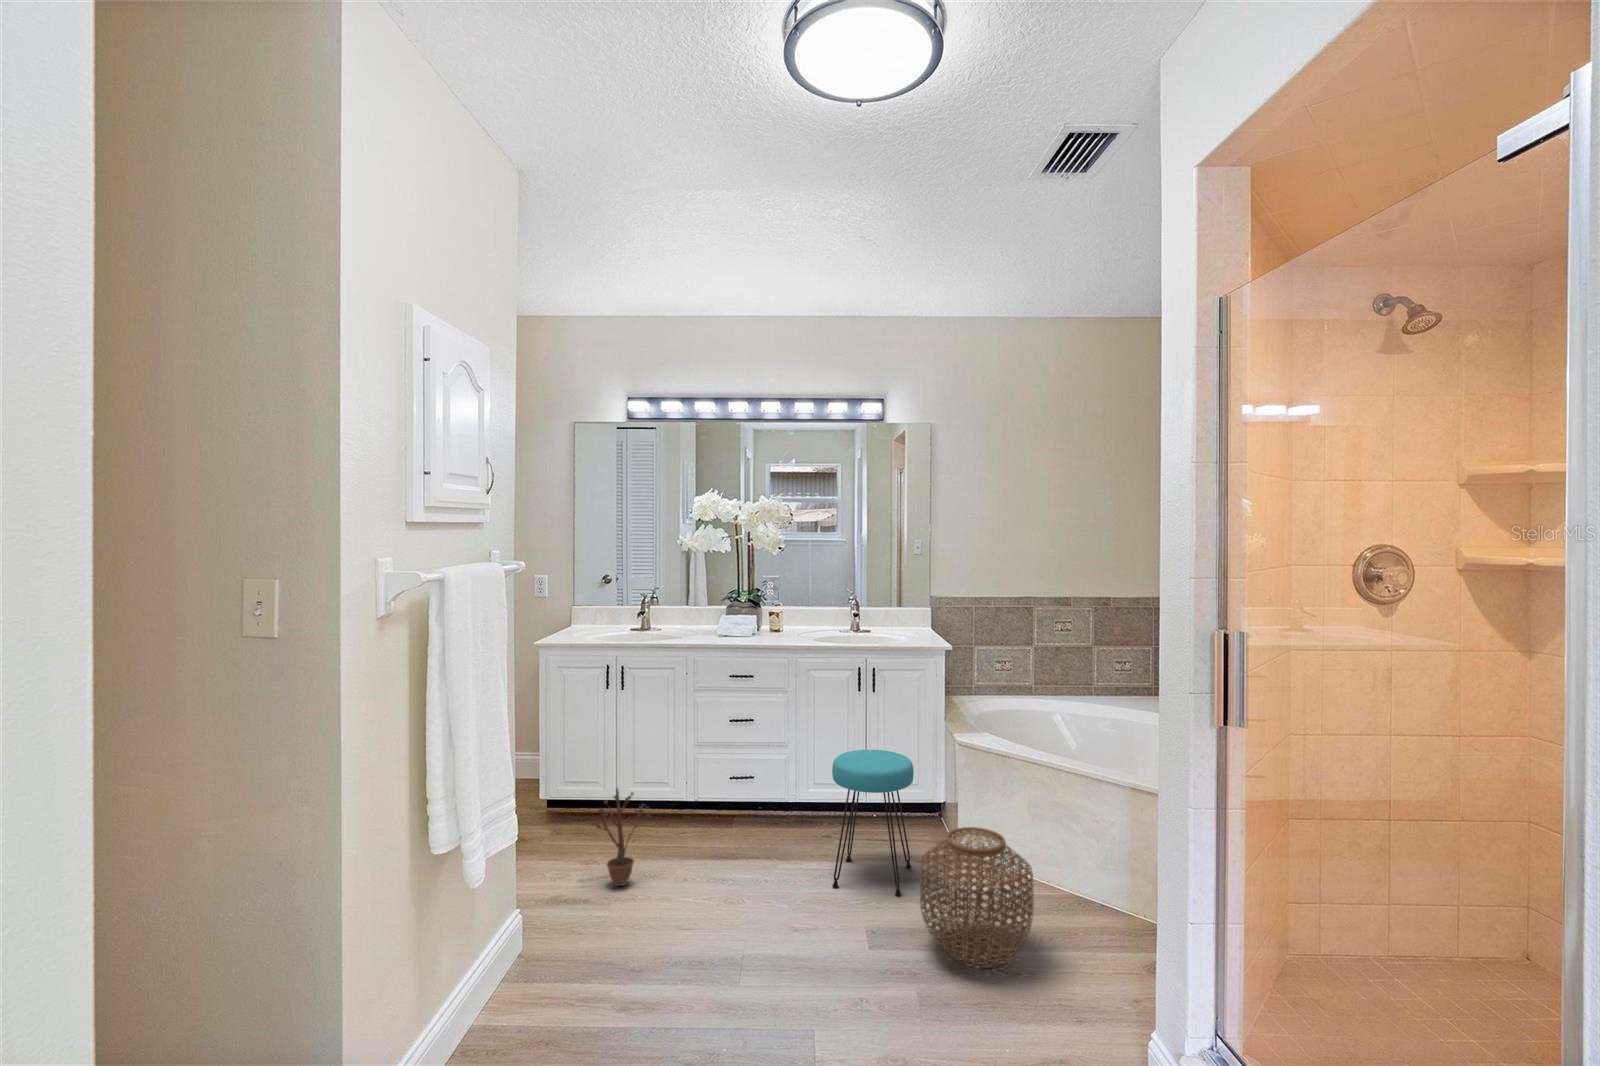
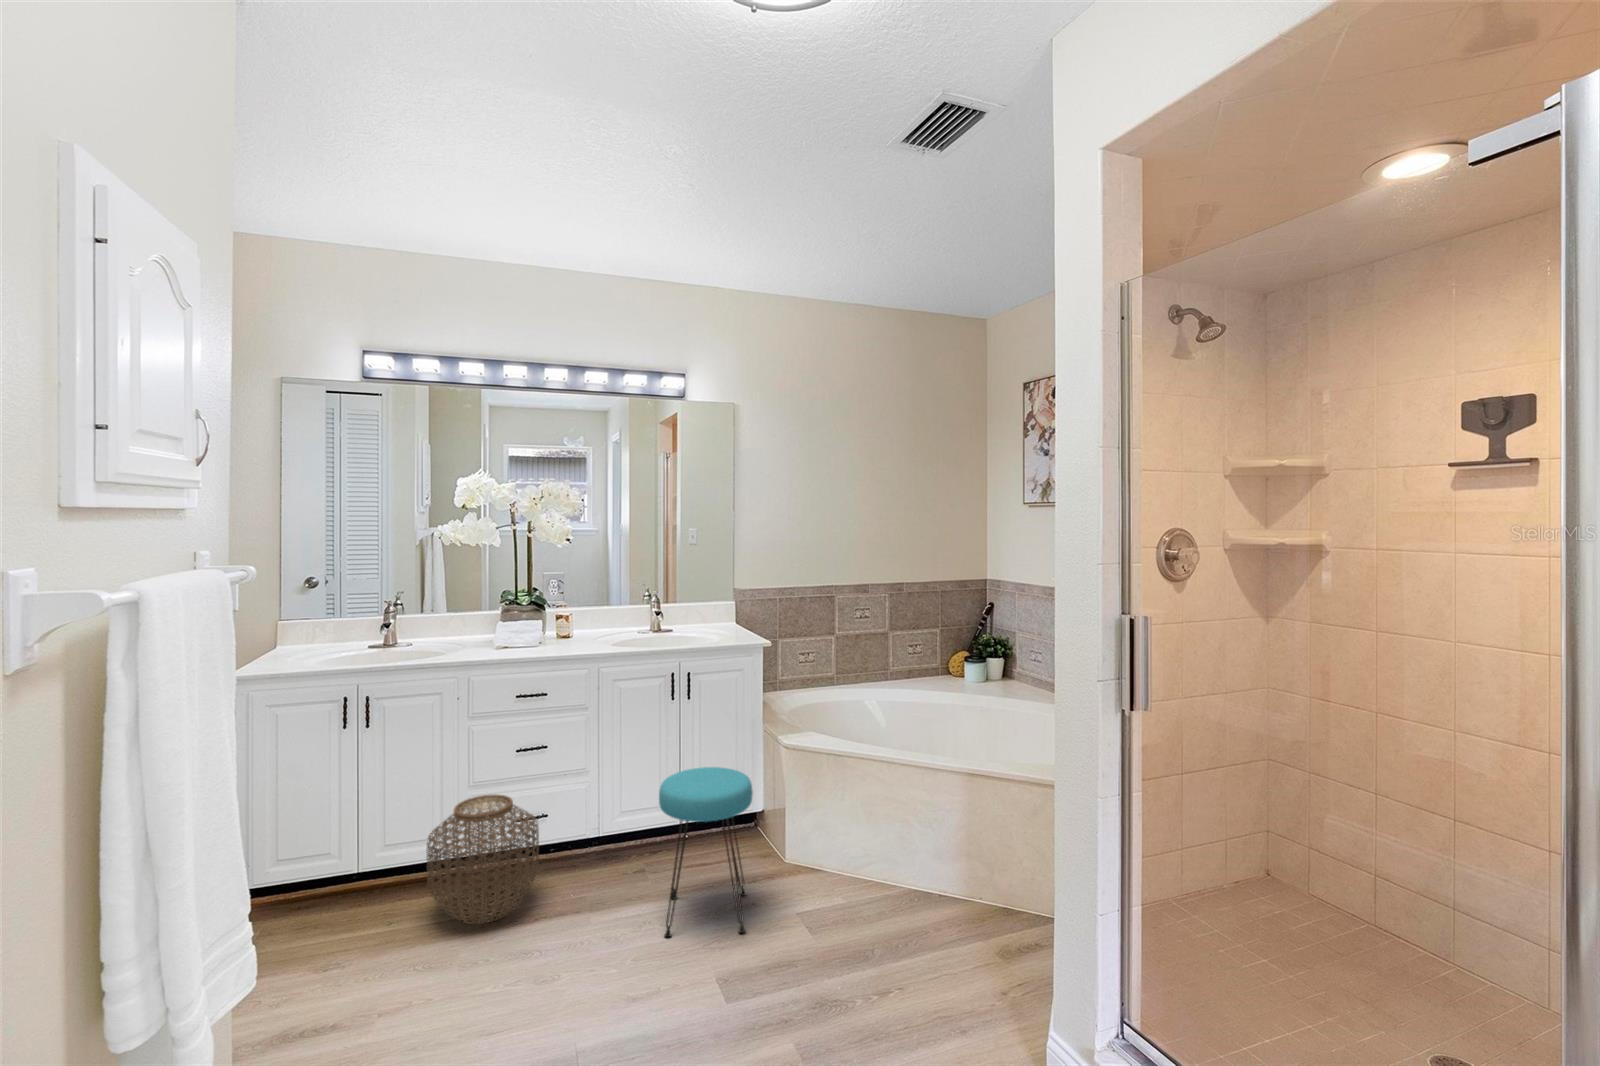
decorative plant: present [581,789,651,886] -> none [314,864,424,1003]
woven basket: present [920,827,1034,968] -> present [427,794,539,924]

